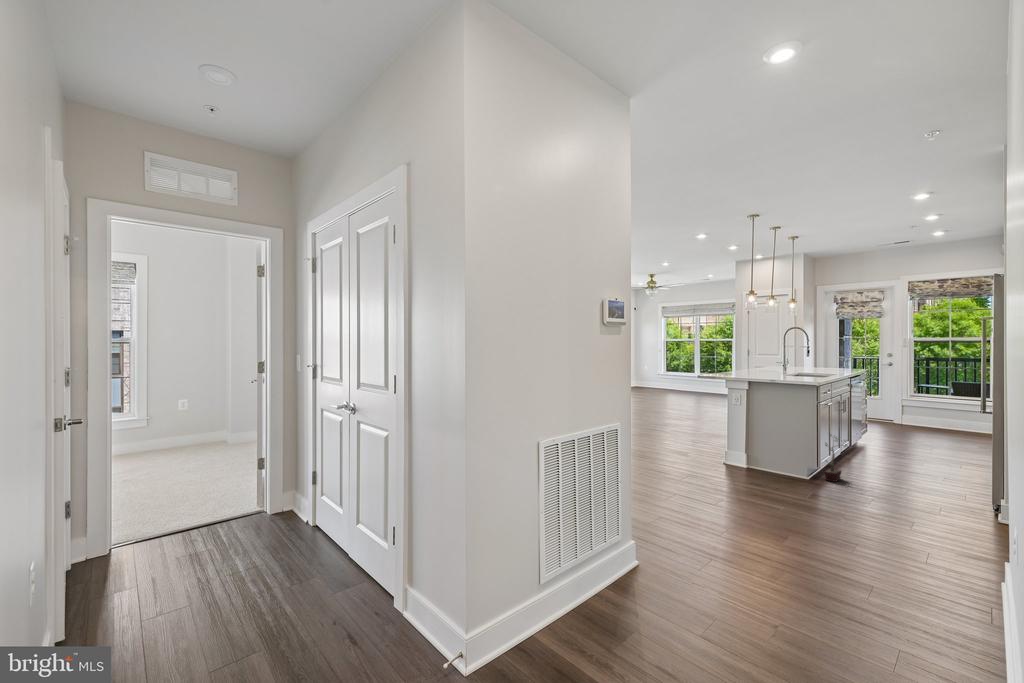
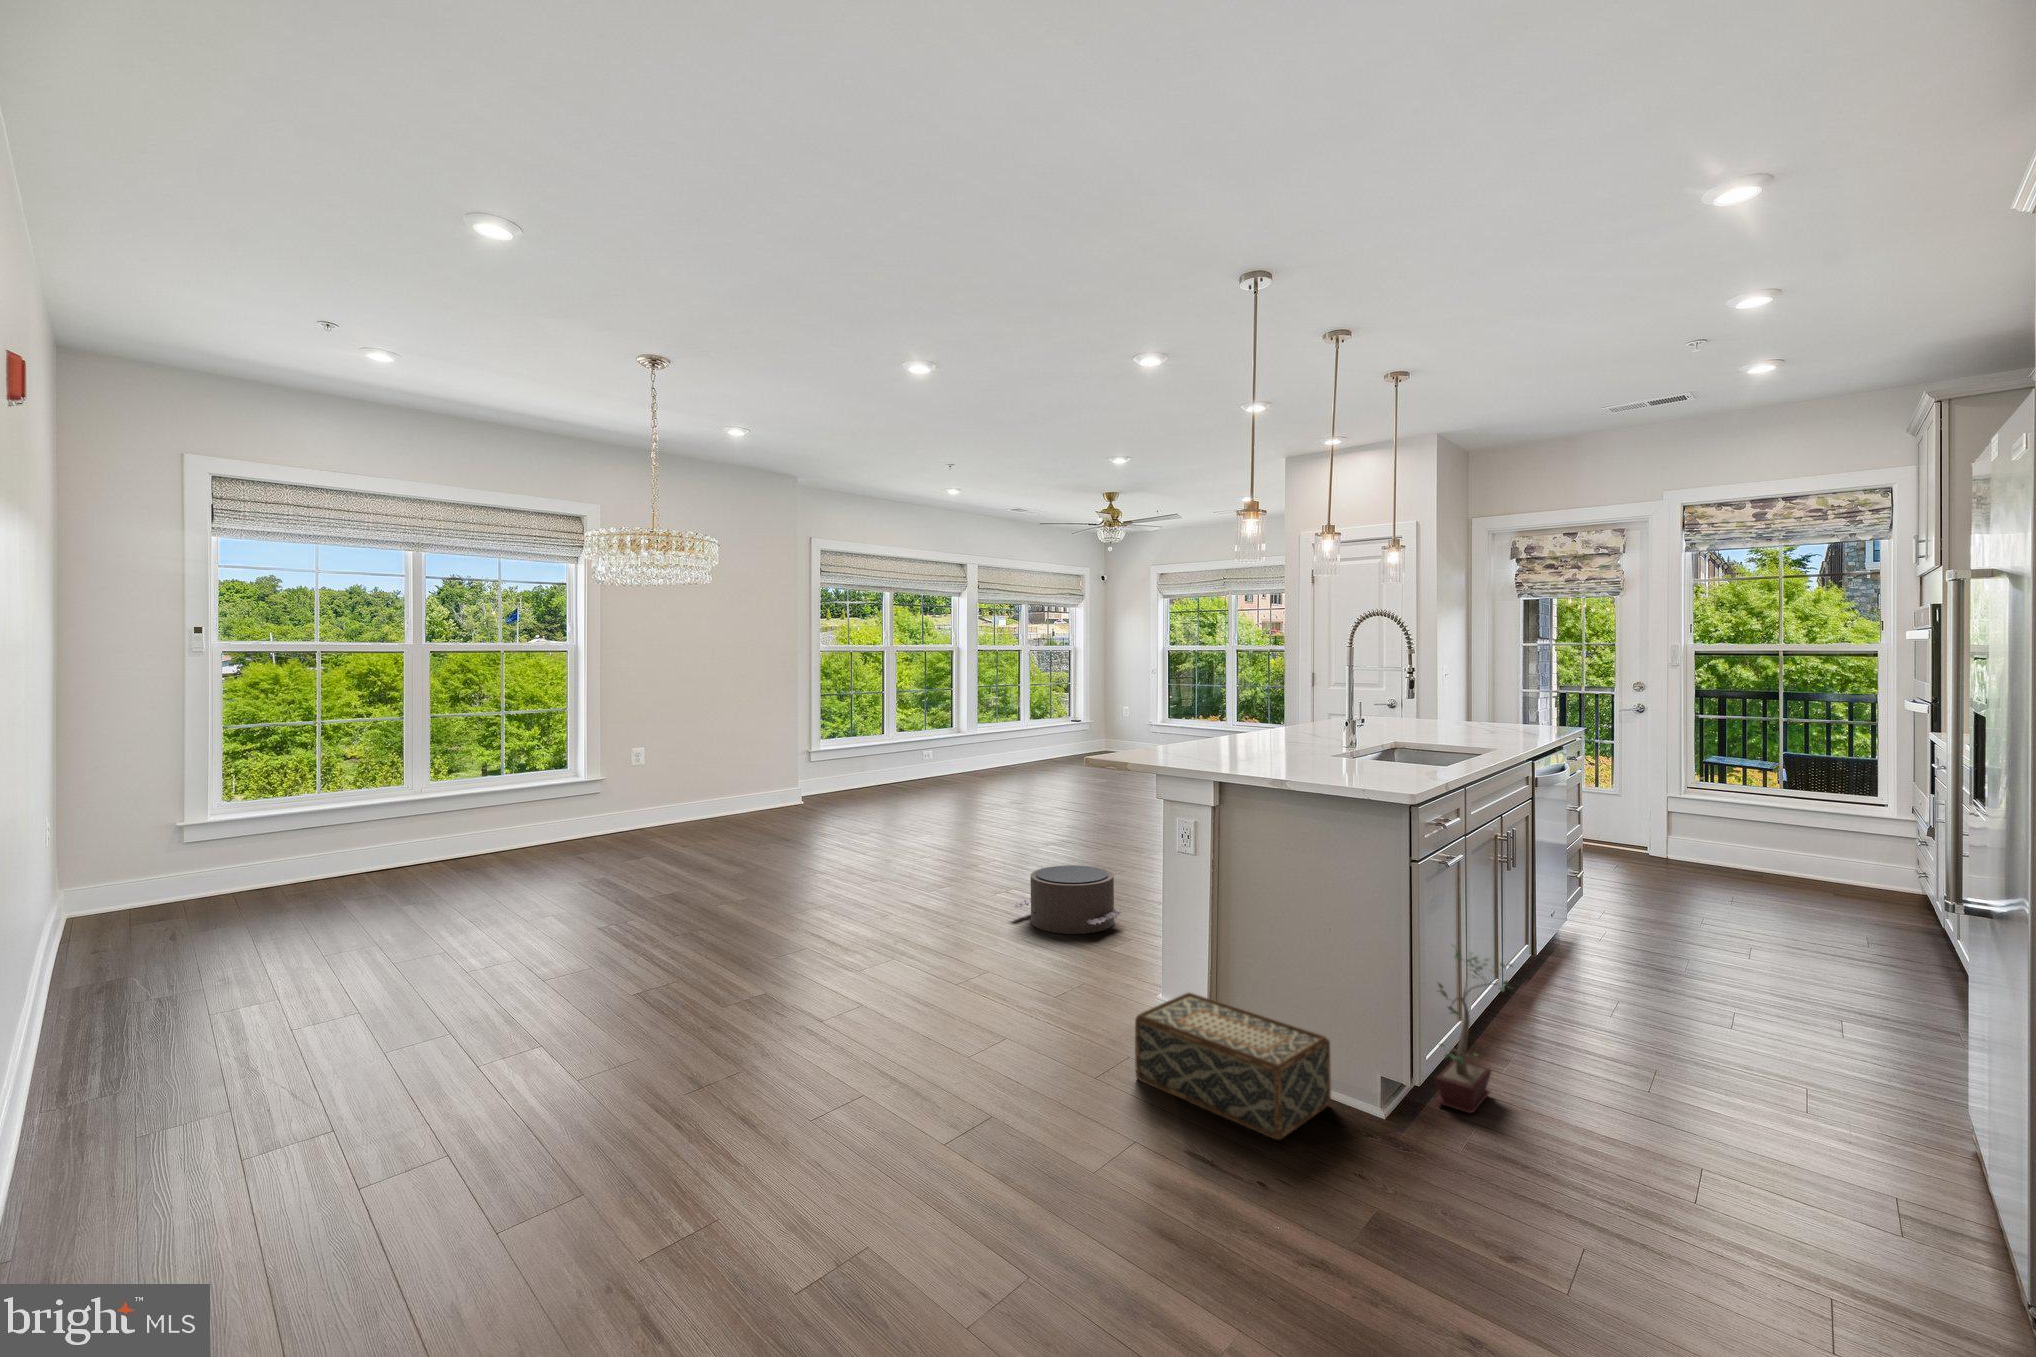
pouf: none [649,418,692,441] -> present [1013,865,1122,934]
woven basket: none [725,449,791,485] -> present [1135,993,1331,1140]

